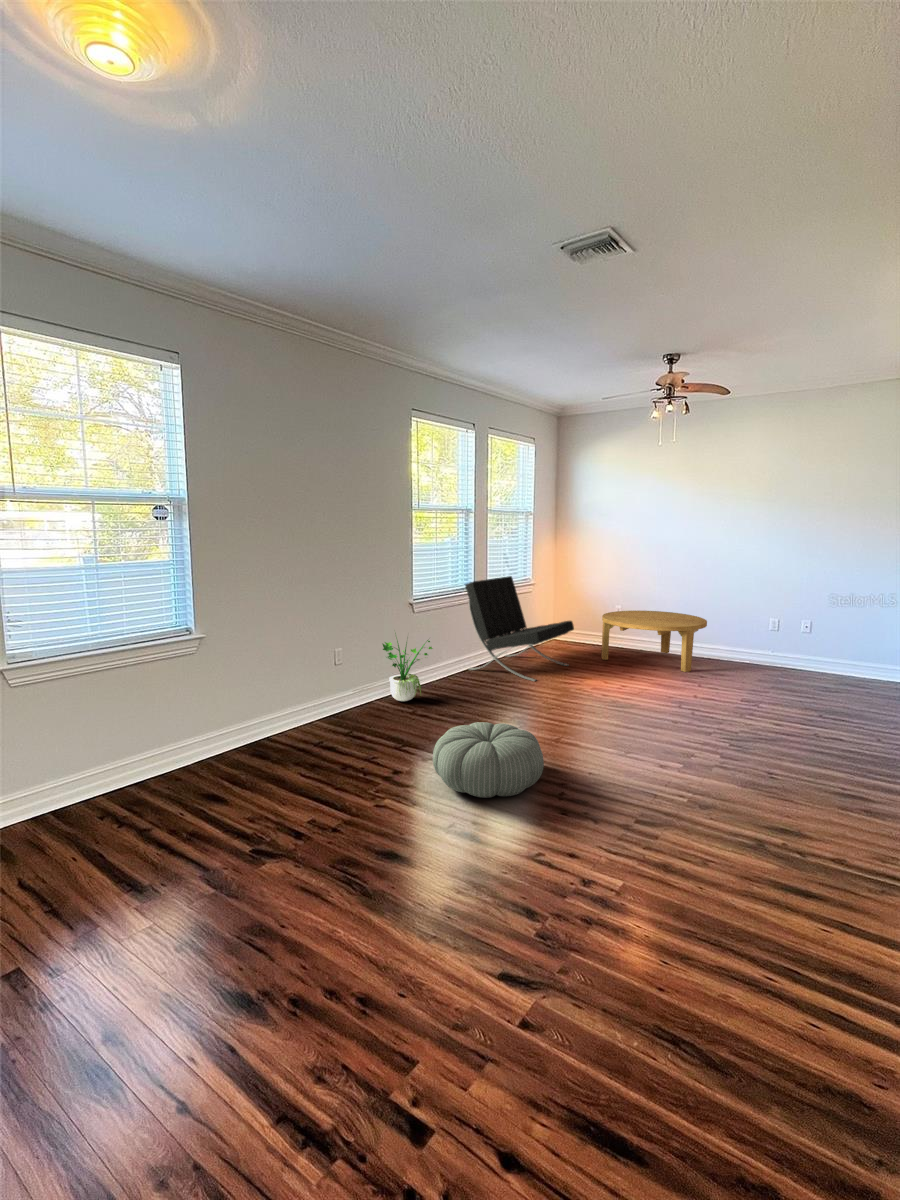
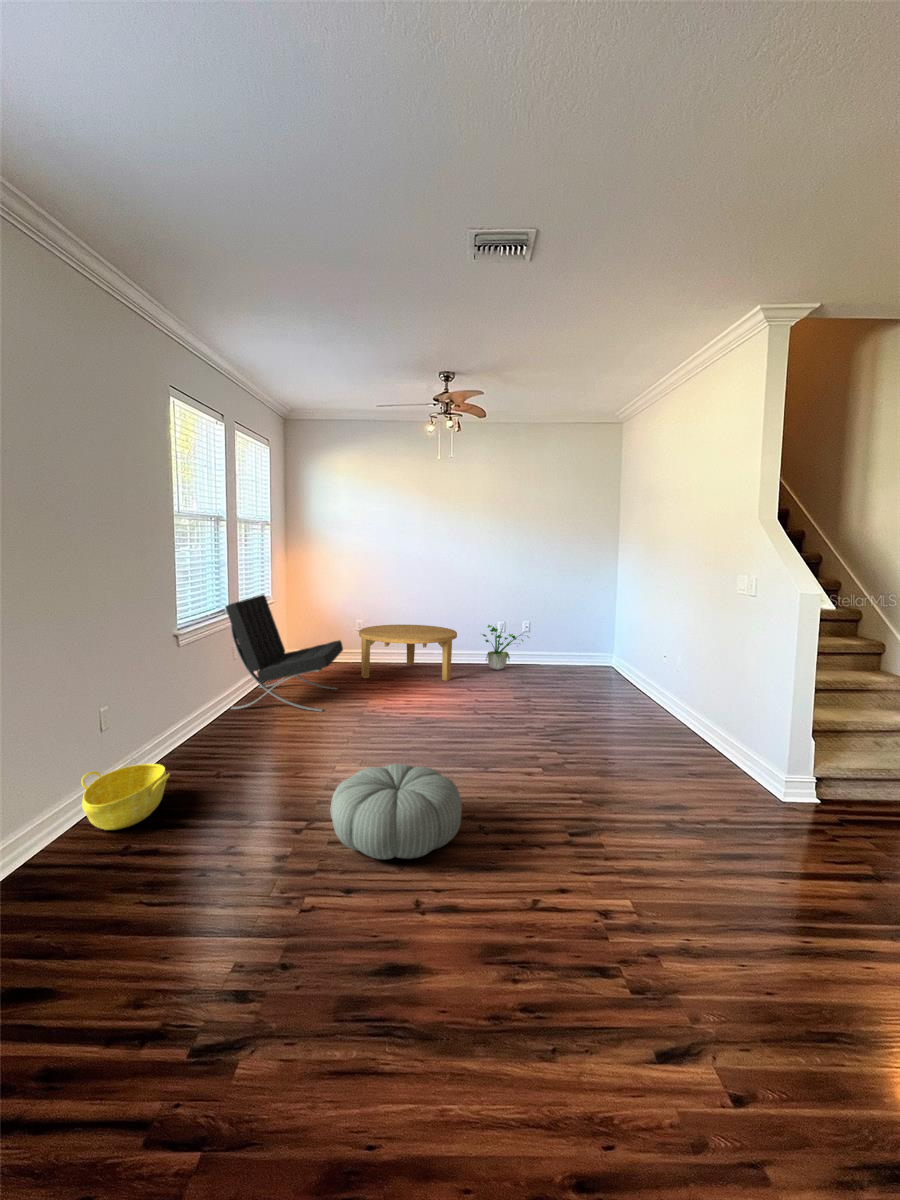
potted plant: present [383,637,432,701] -> present [483,625,529,670]
basket: none [309,691,370,731] -> present [81,764,170,830]

